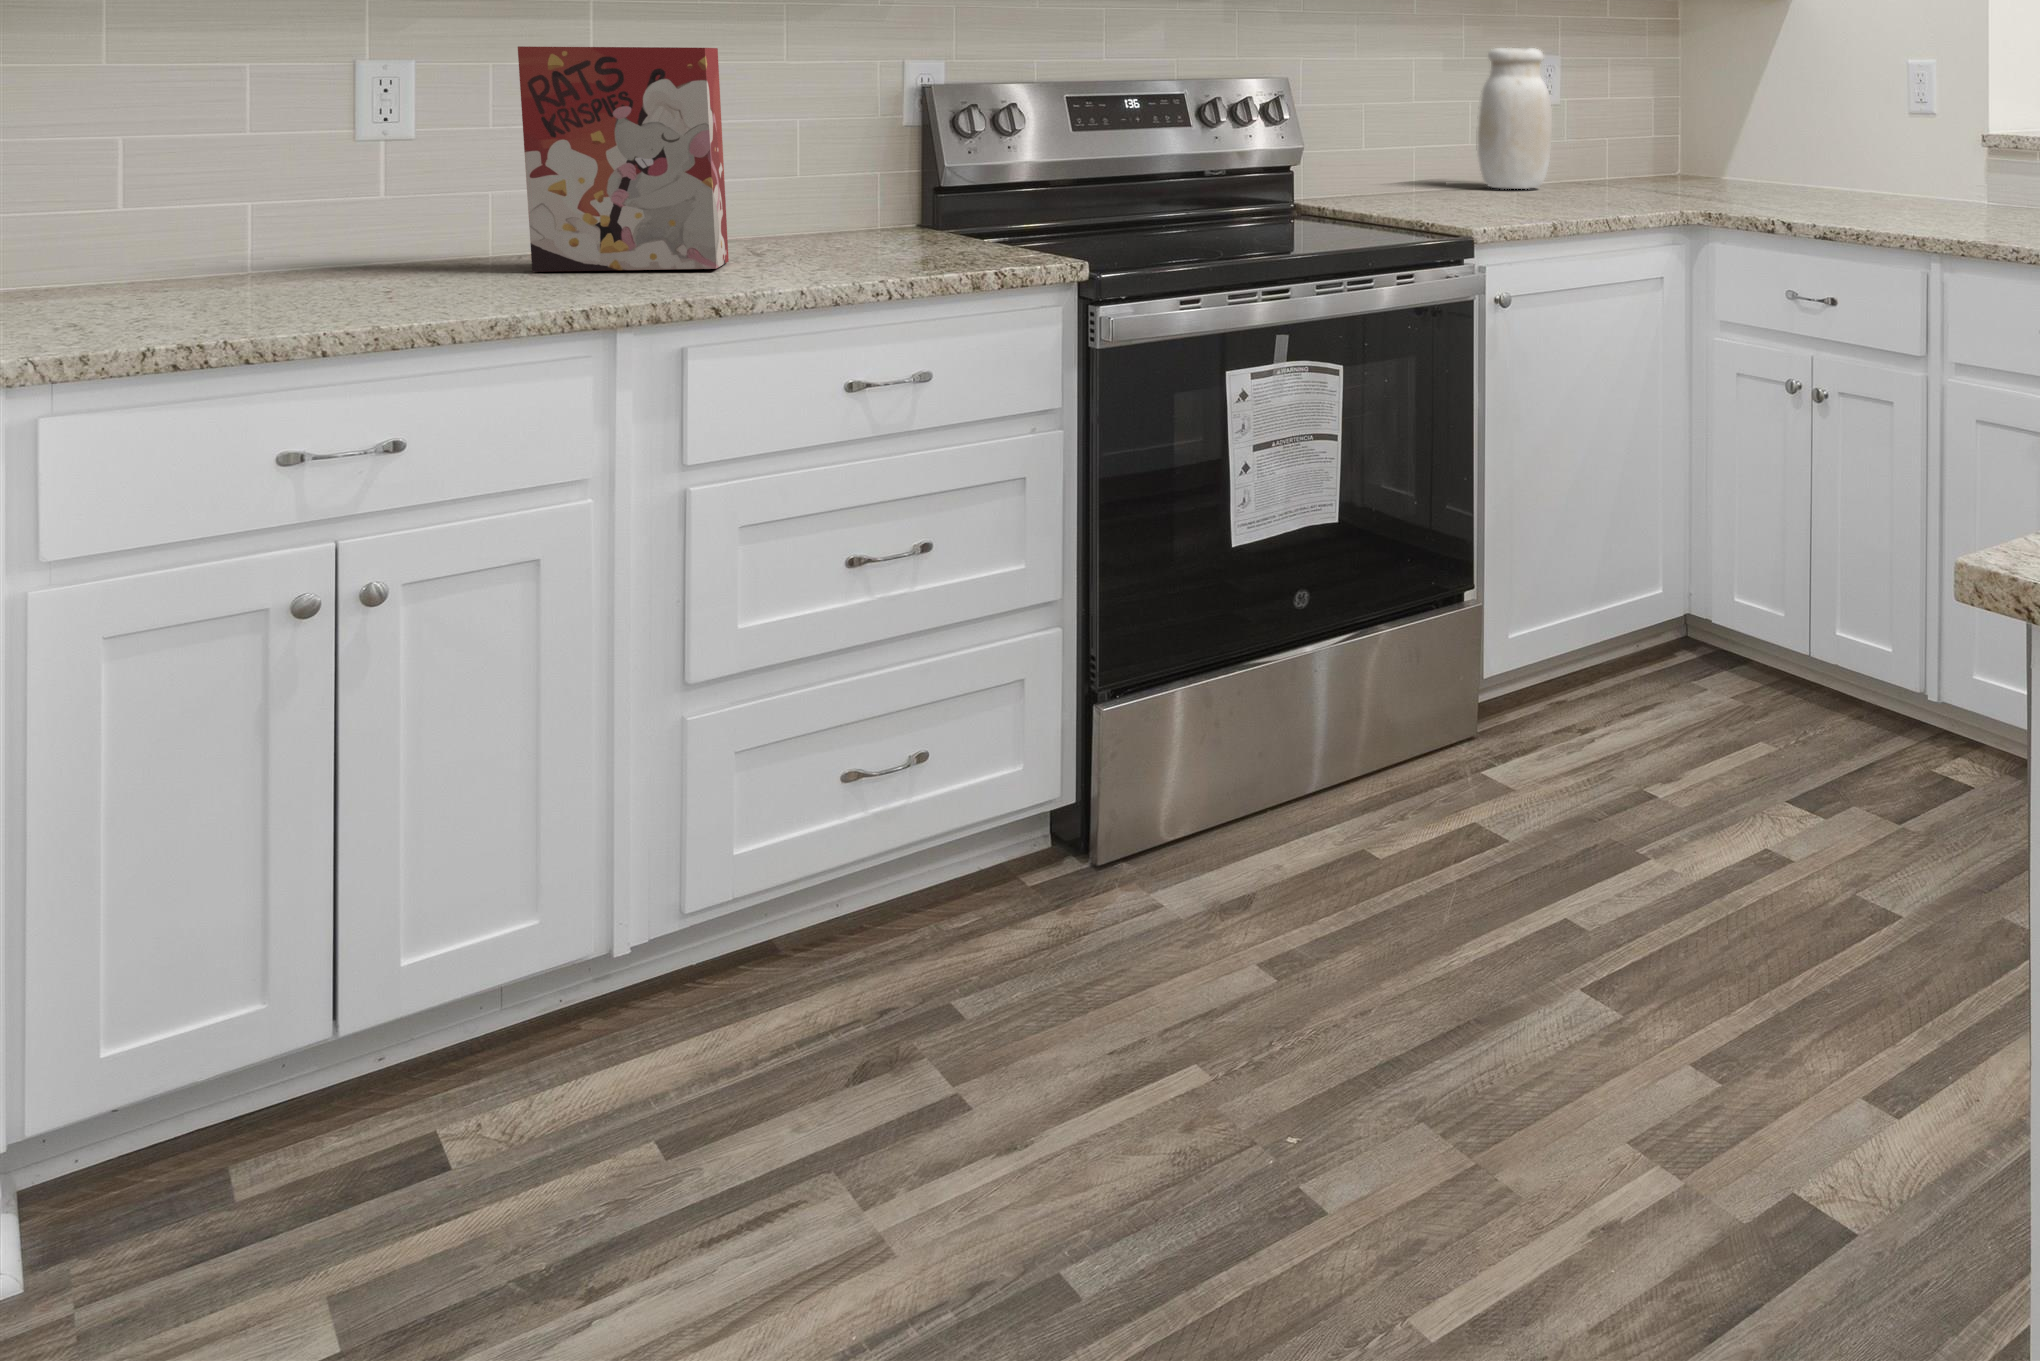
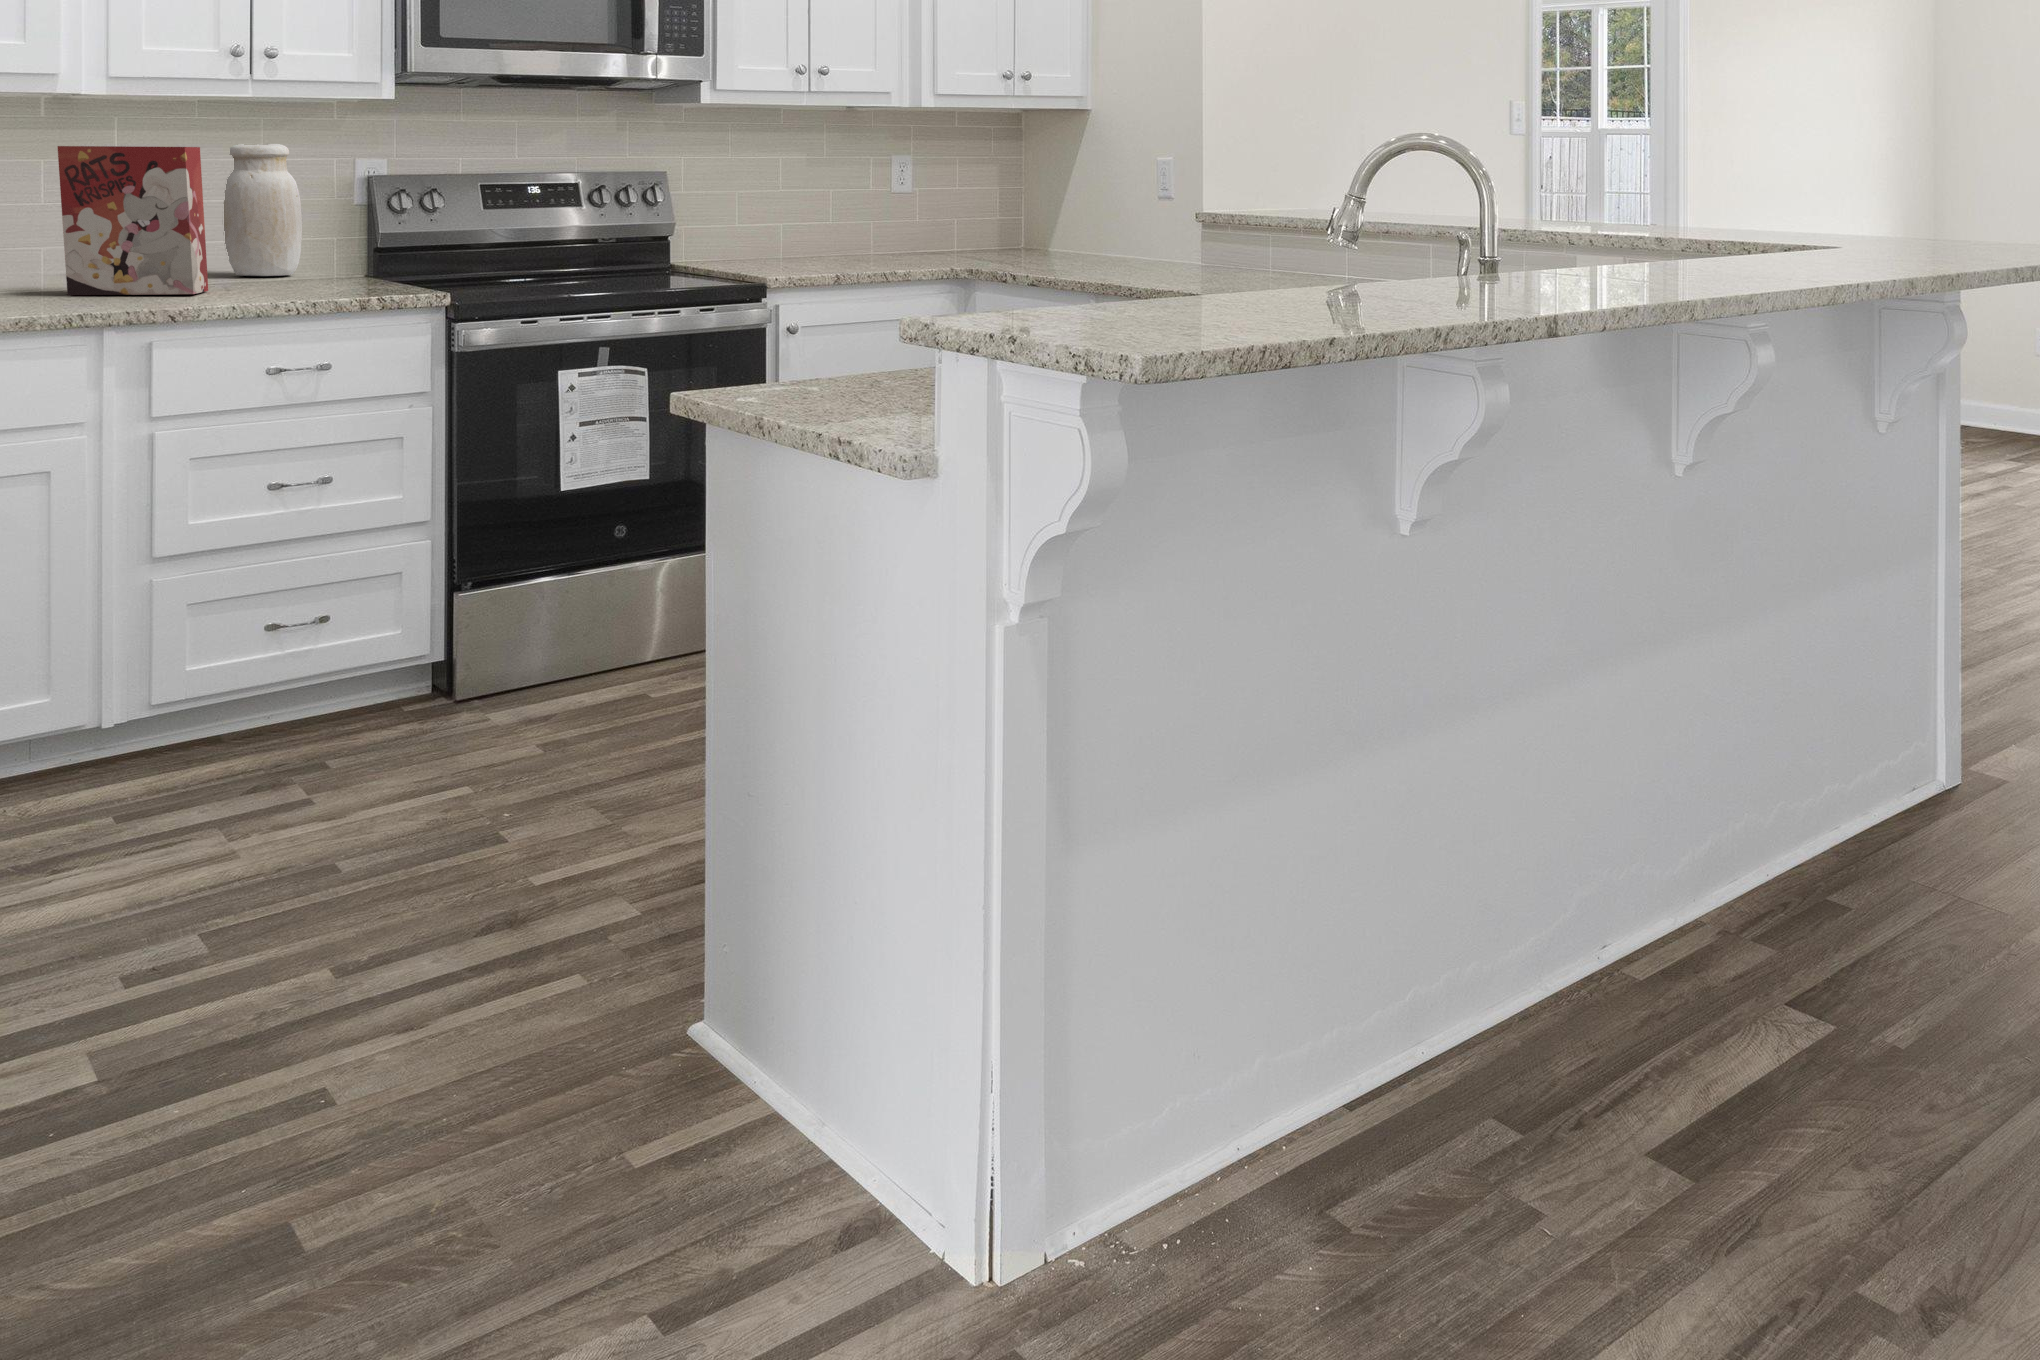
jar: present [1478,48,1552,189] -> present [224,144,302,276]

